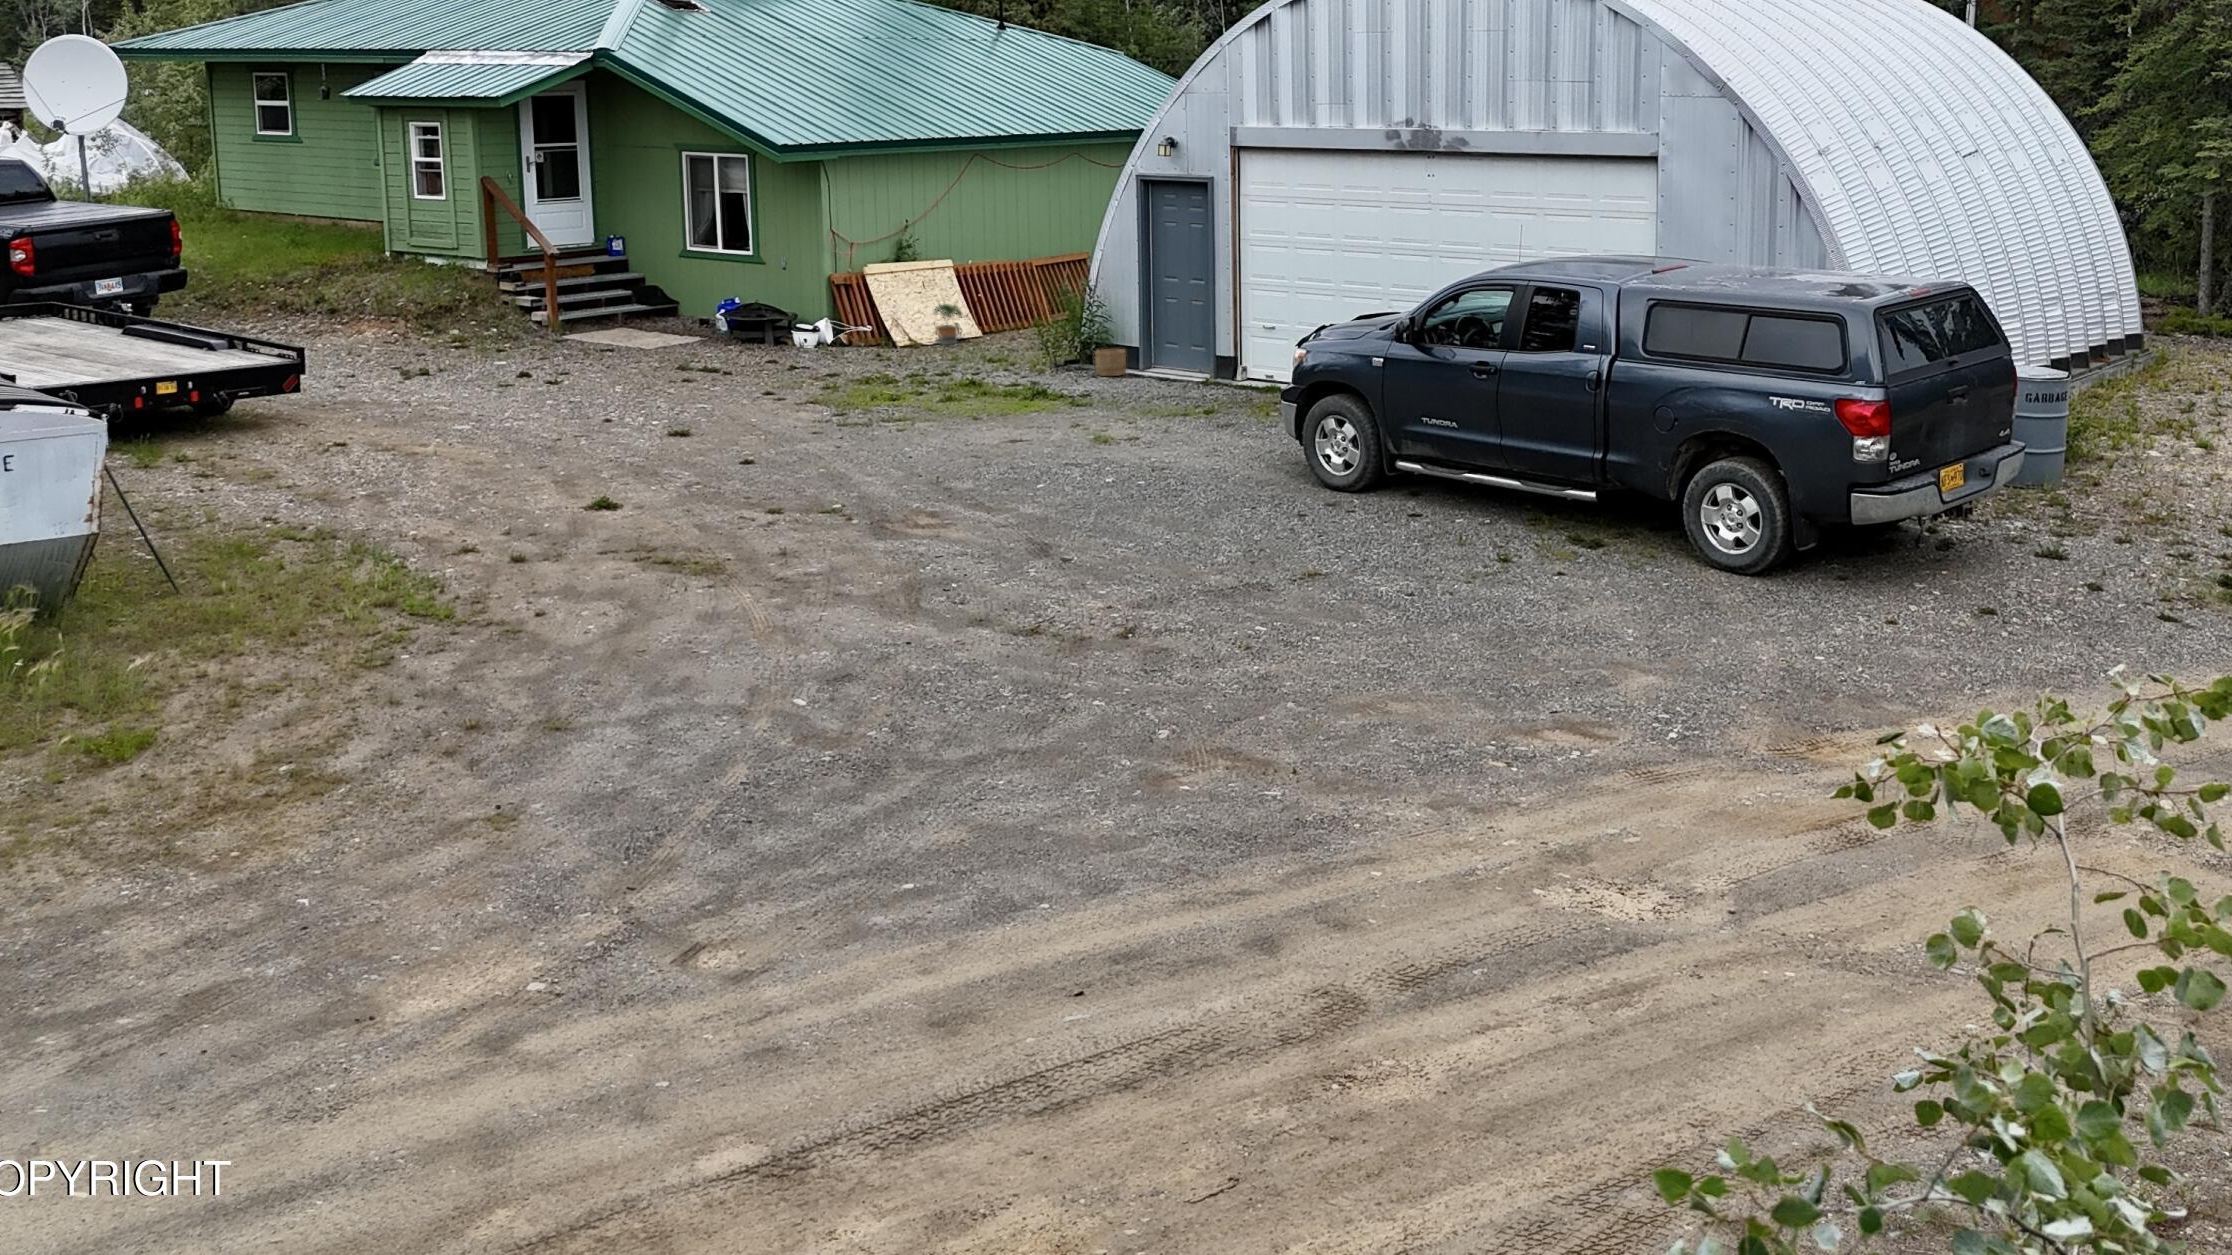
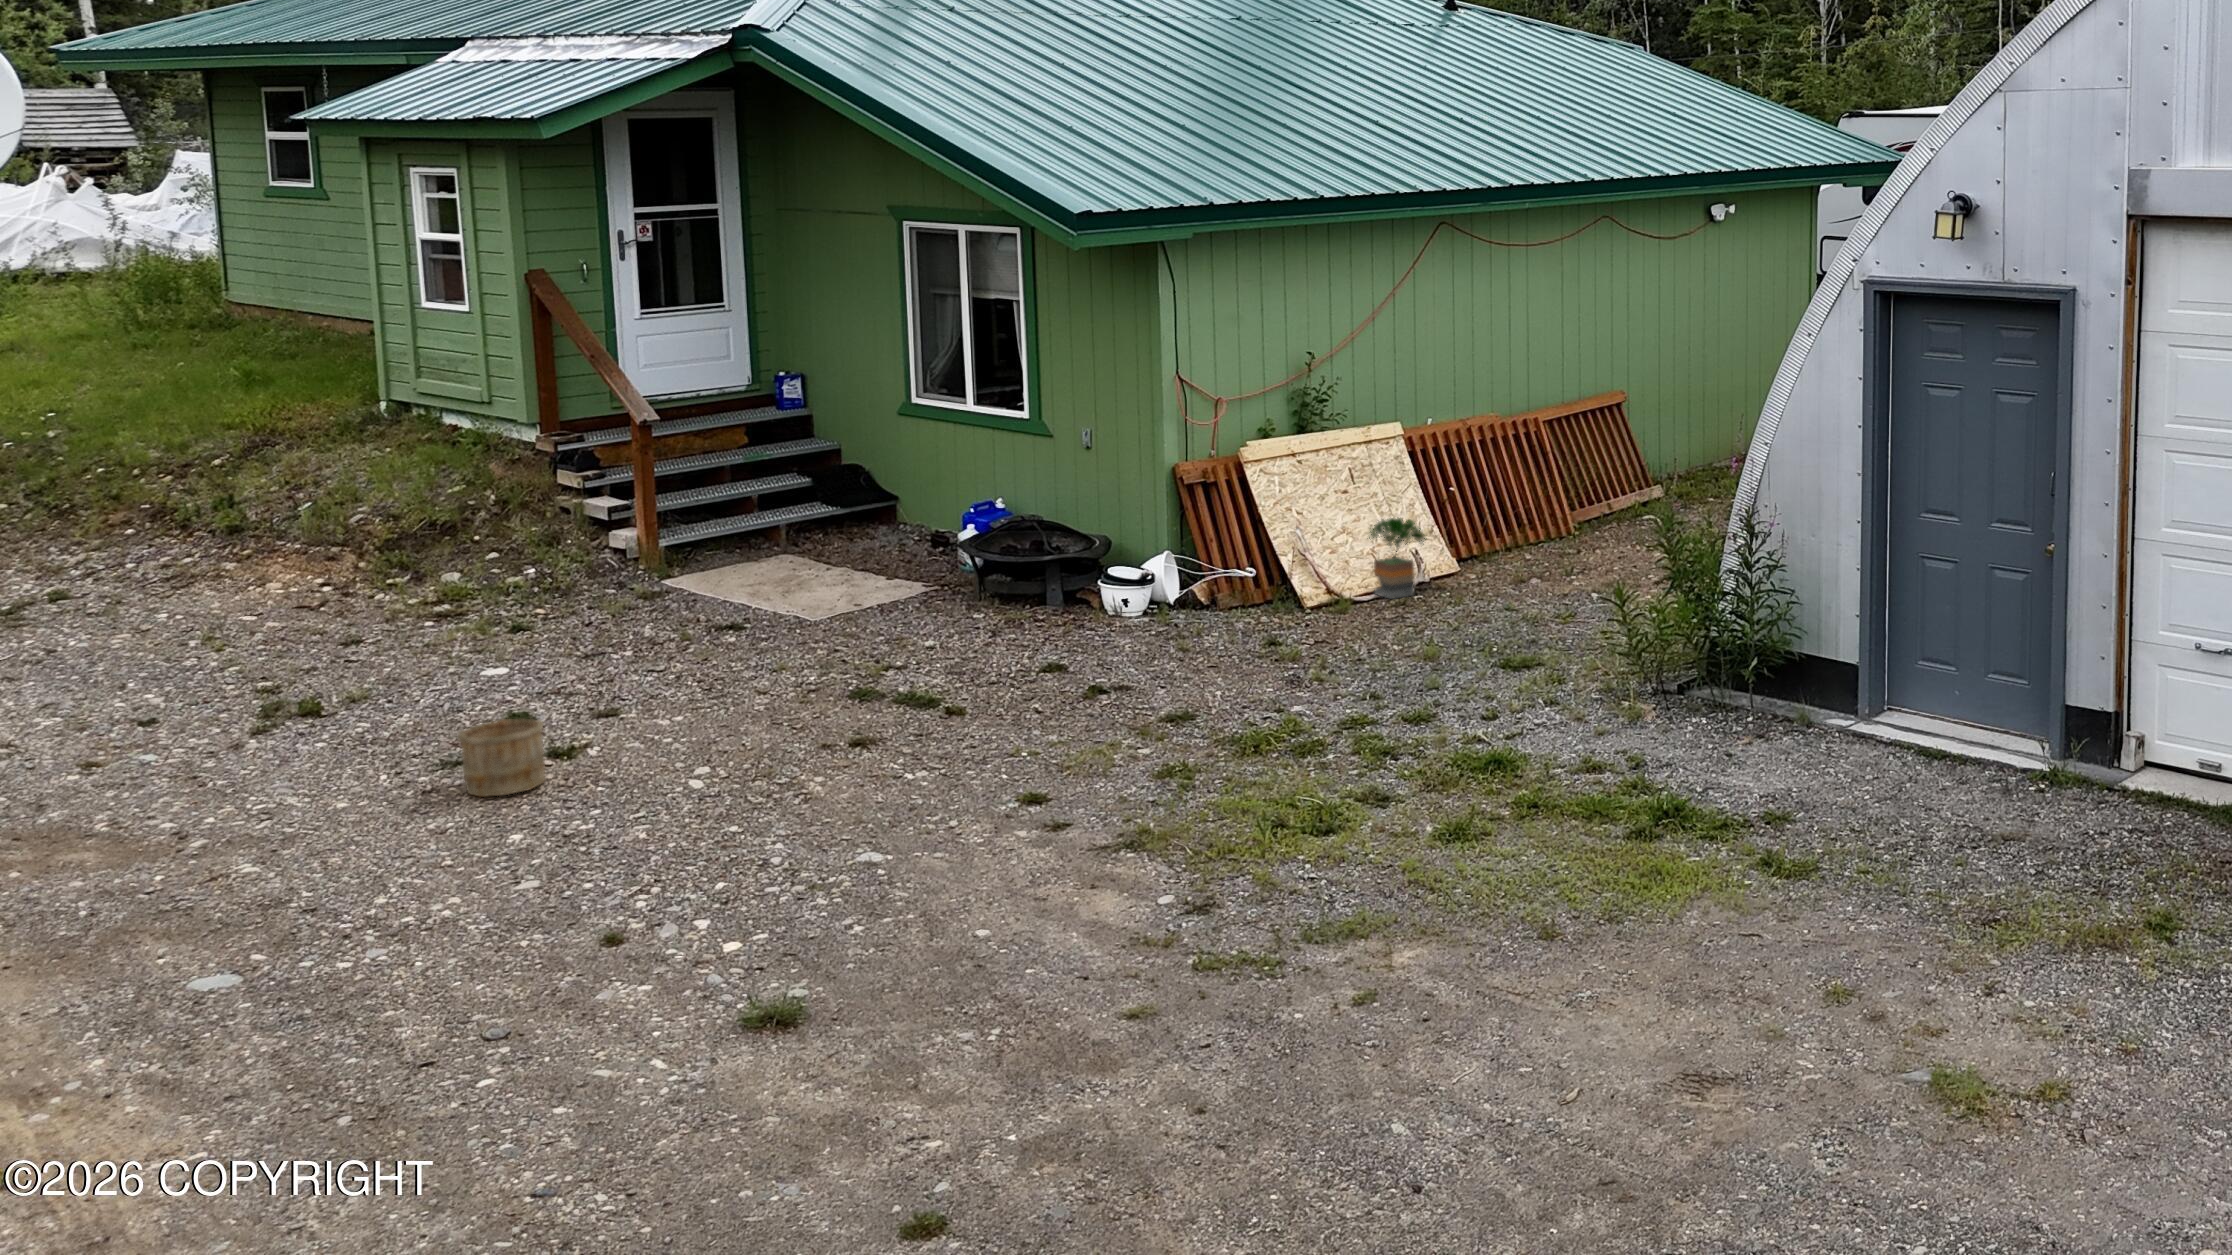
wooden bucket: present [1095,349,1126,376] -> present [458,718,545,797]

